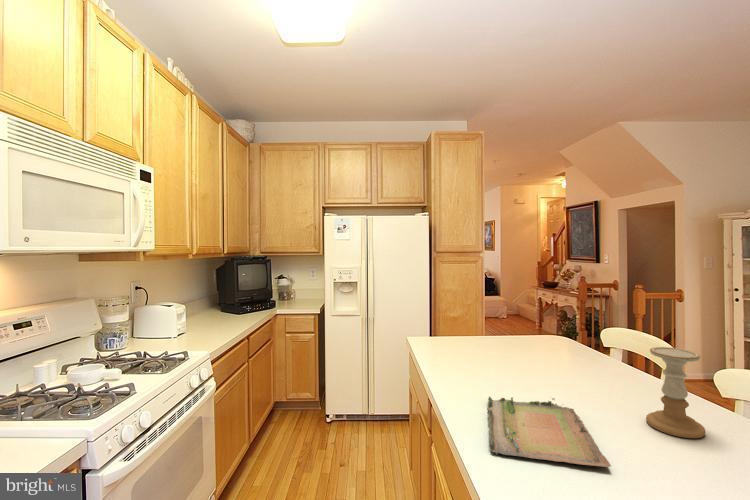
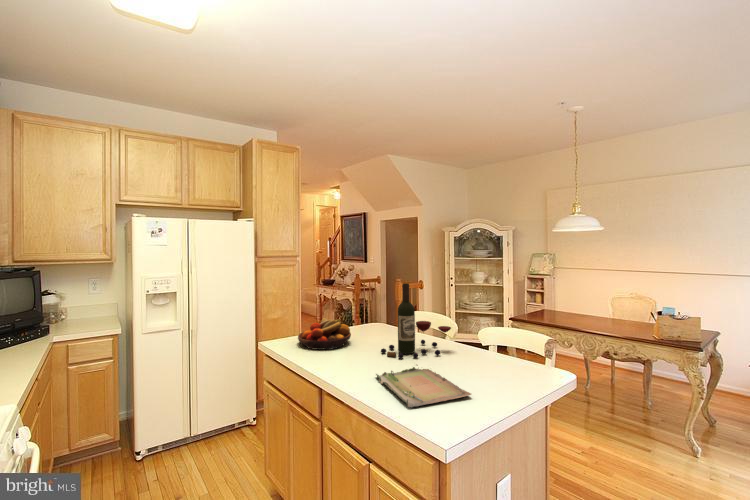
wine bottle: none [526,285,645,394] -> present [381,283,451,359]
fruit bowl: none [439,320,502,357] -> present [298,318,351,350]
candle holder: present [646,347,706,438] -> none [464,318,493,371]

